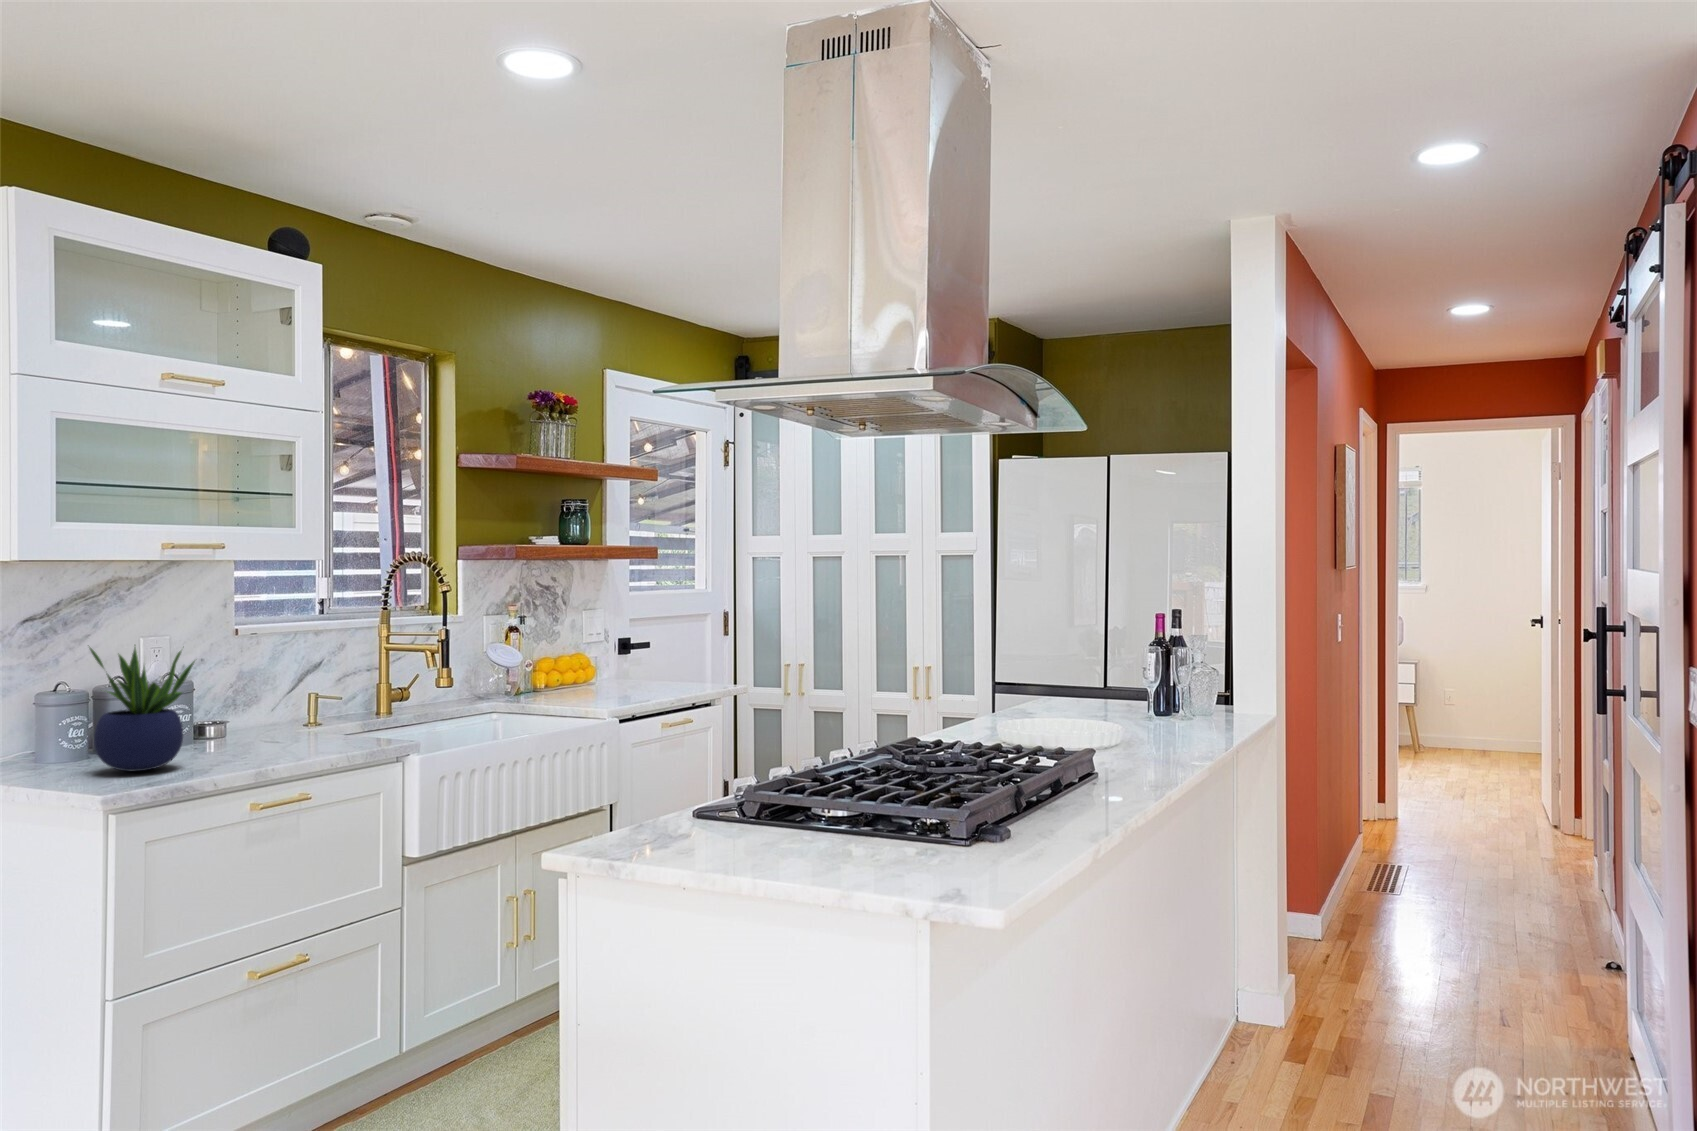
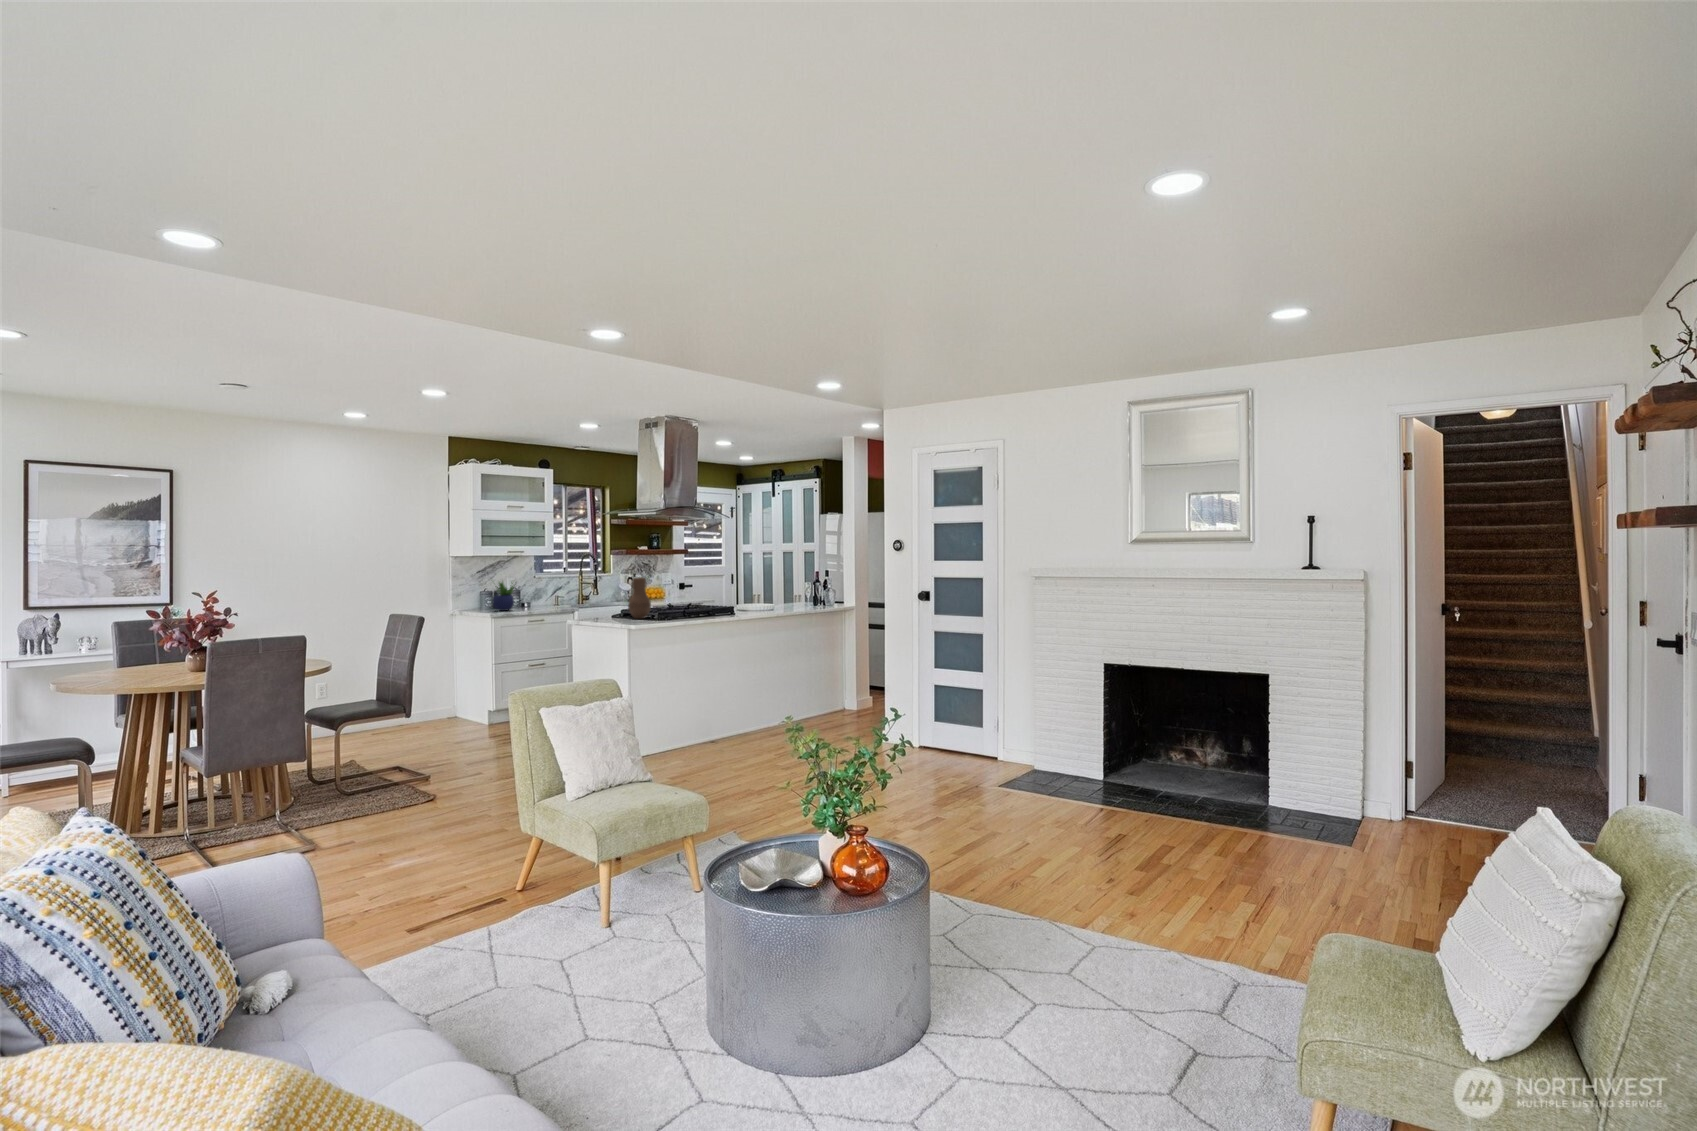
vase: none [878,677,987,881] -> present [628,577,651,619]

